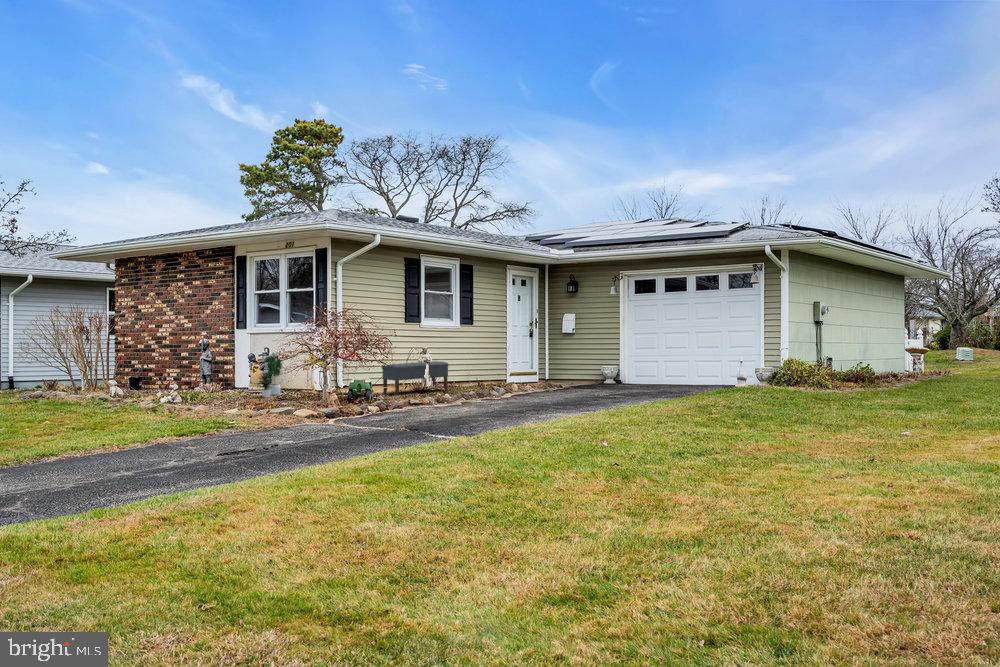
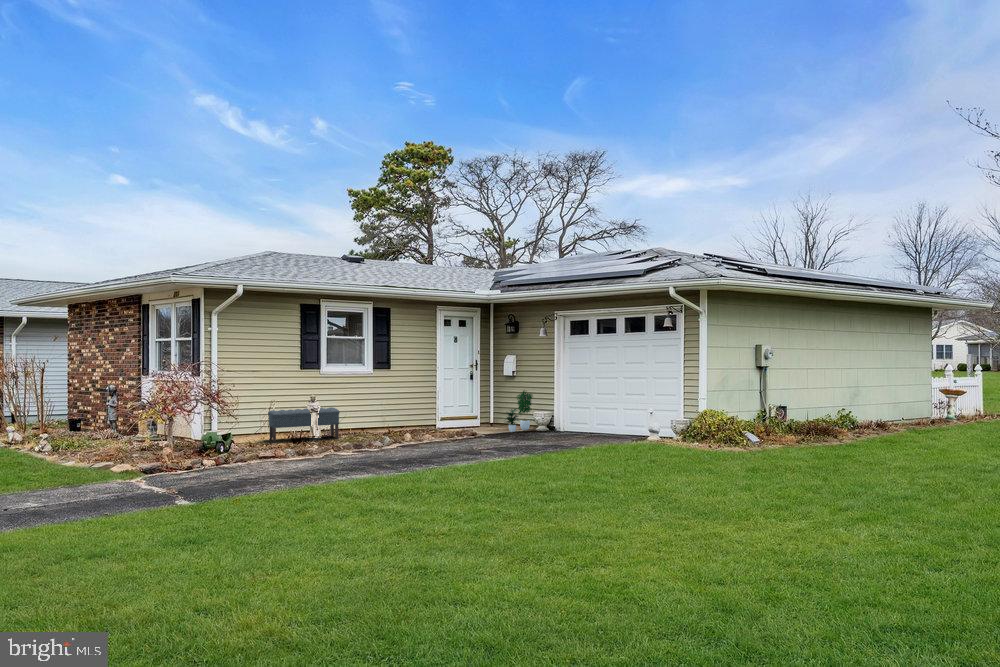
potted plant: present [257,353,283,397] -> present [504,391,533,432]

